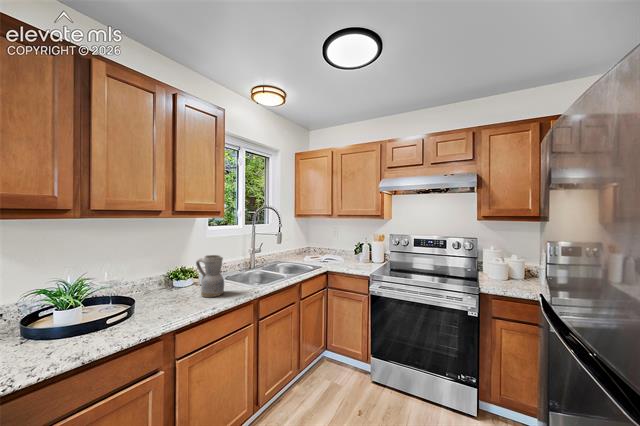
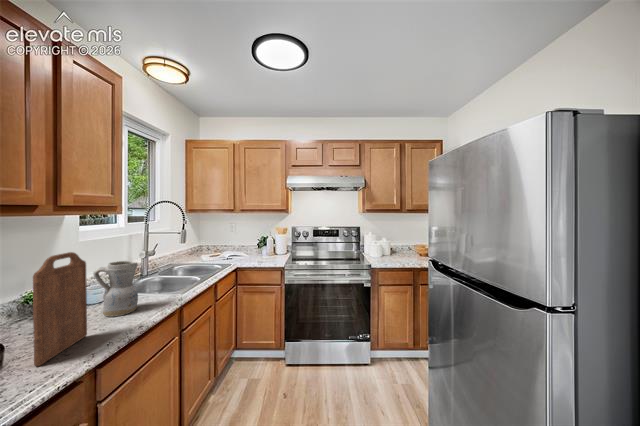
cutting board: none [139,246,180,322] -> present [33,252,87,366]

